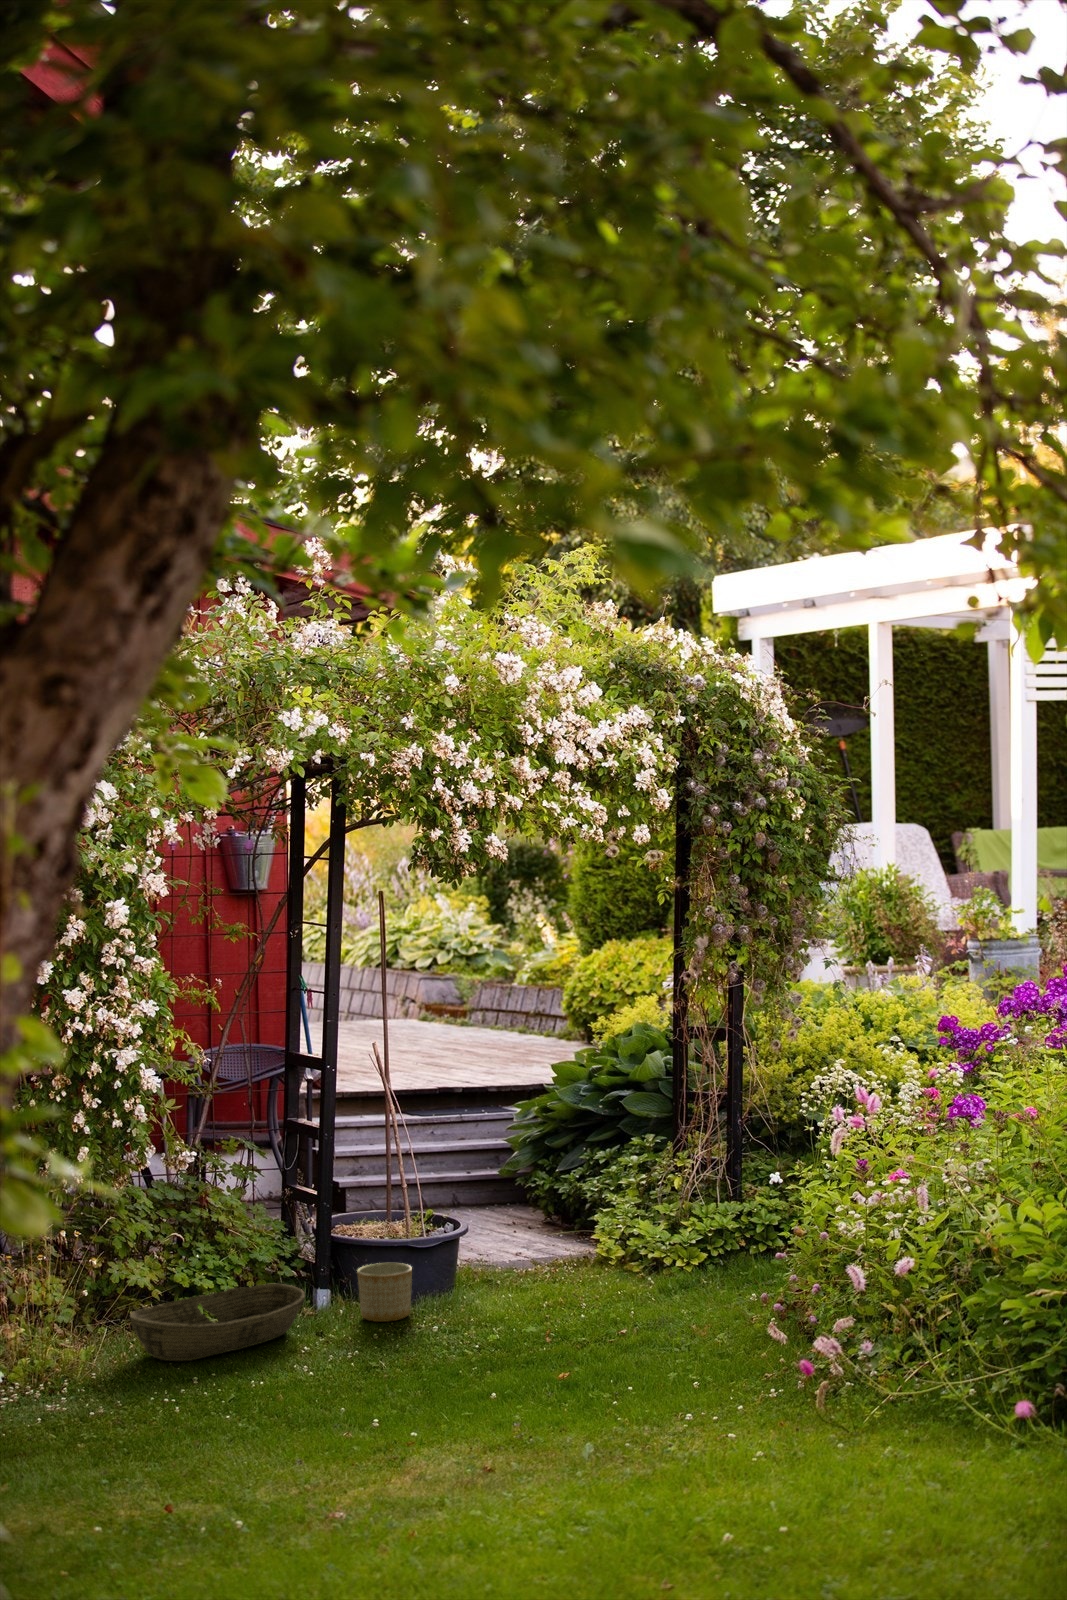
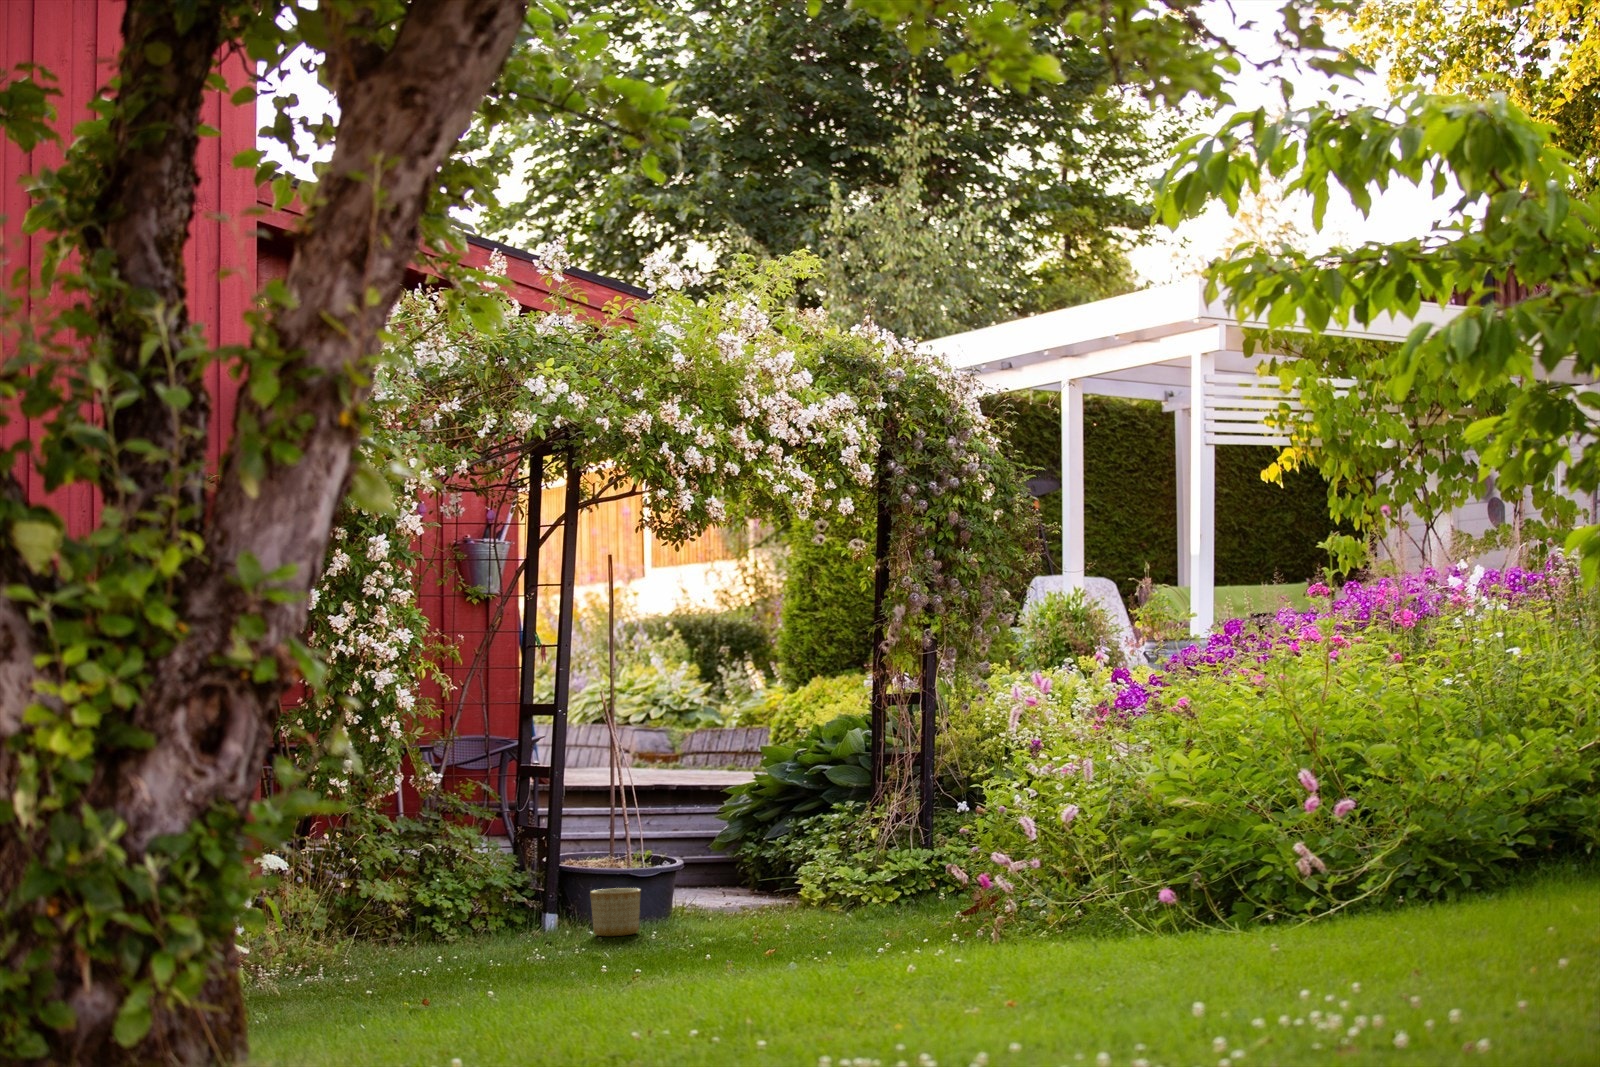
basket: present [130,1284,305,1361] -> none [384,904,543,957]

